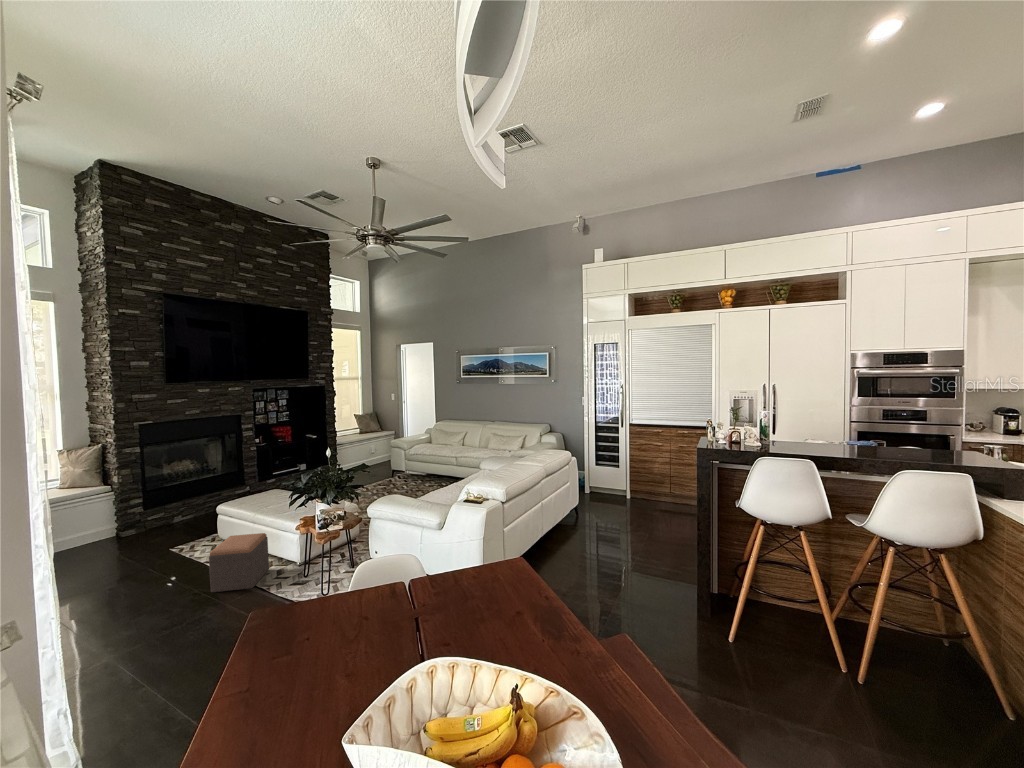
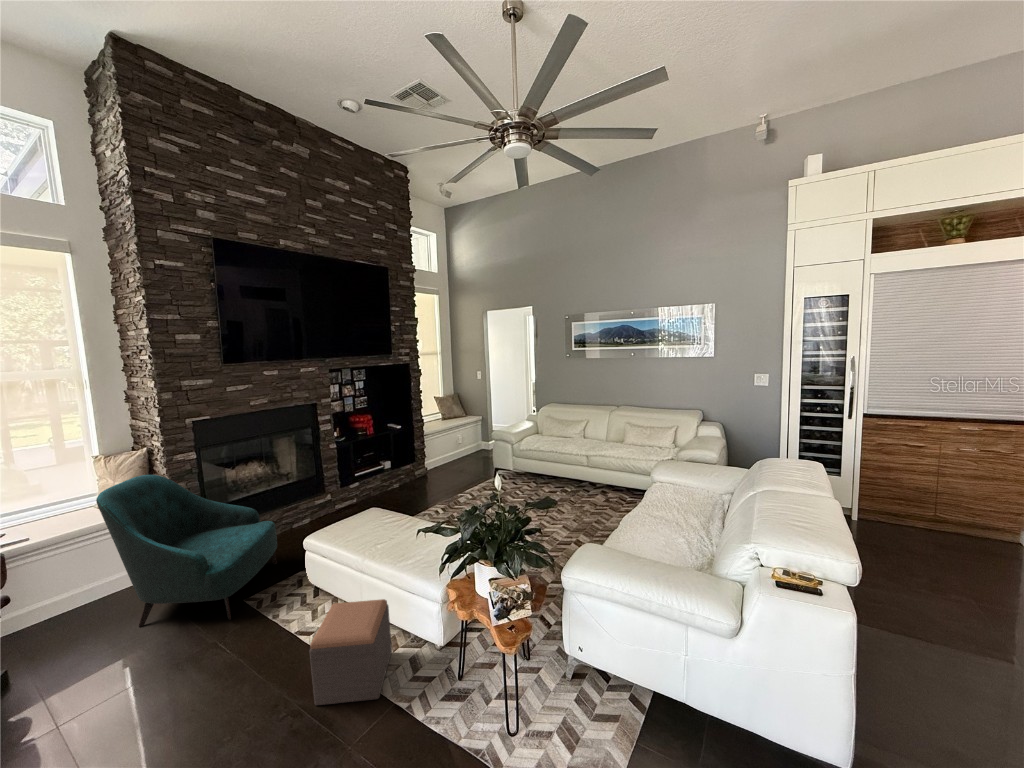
armchair: none [65,462,200,565] -> present [96,475,277,627]

